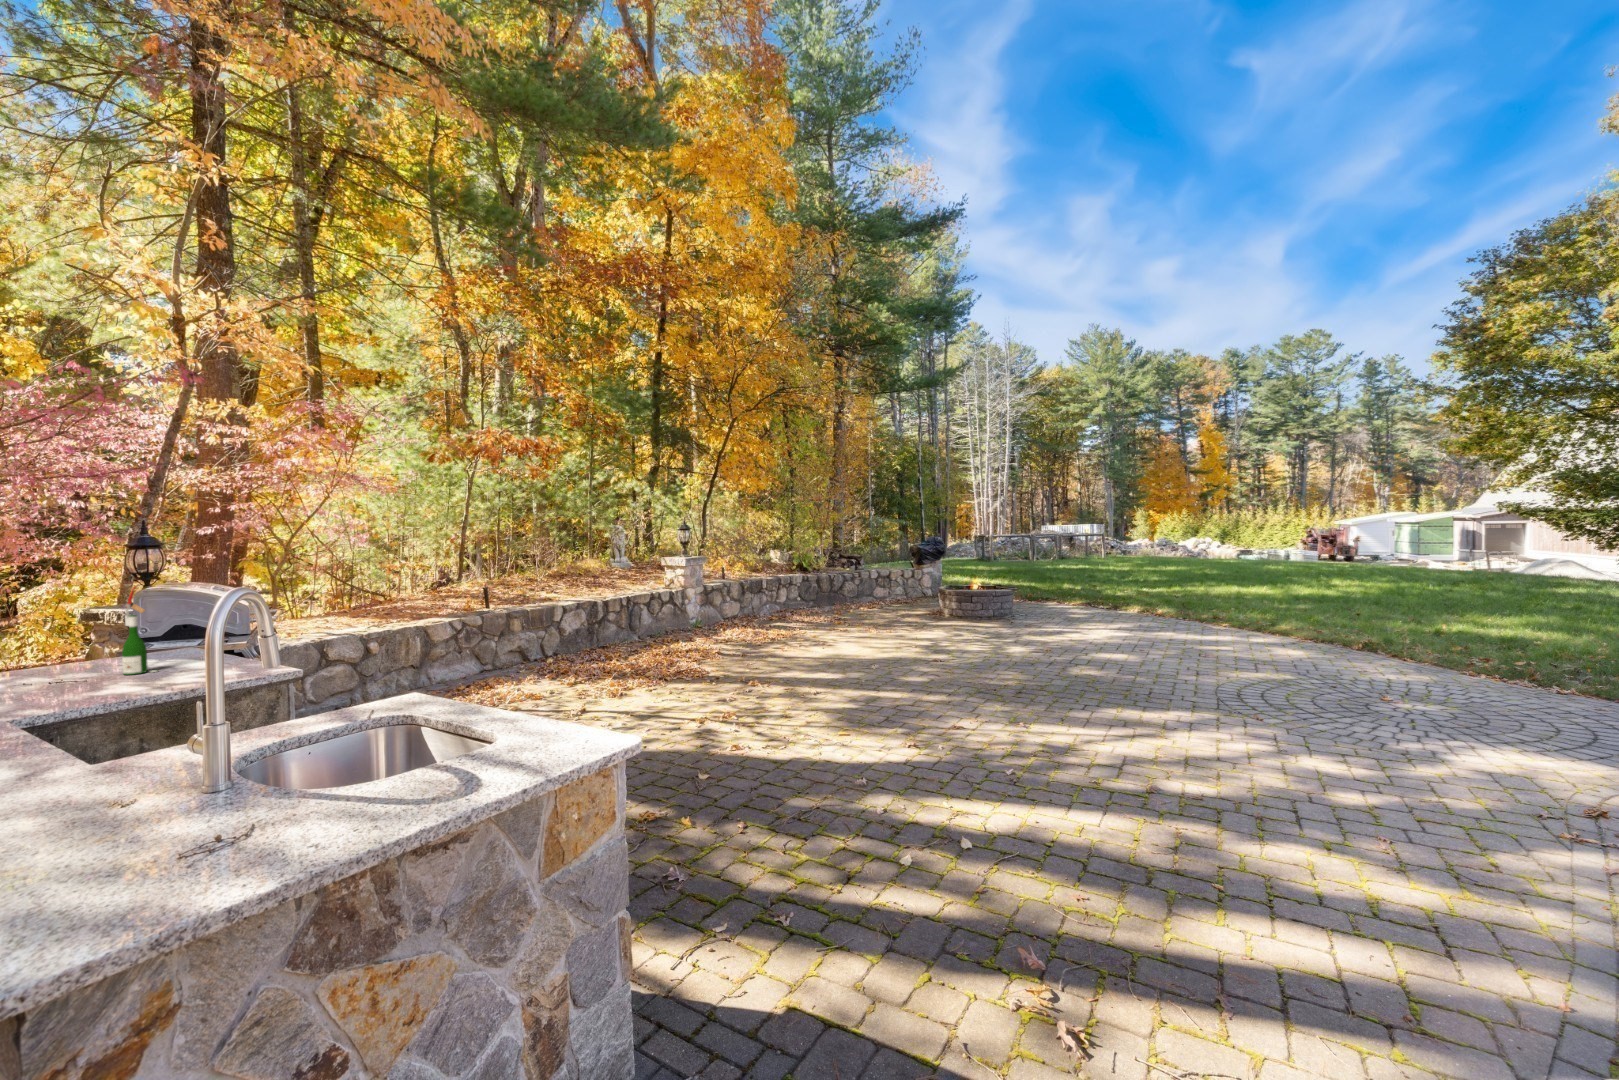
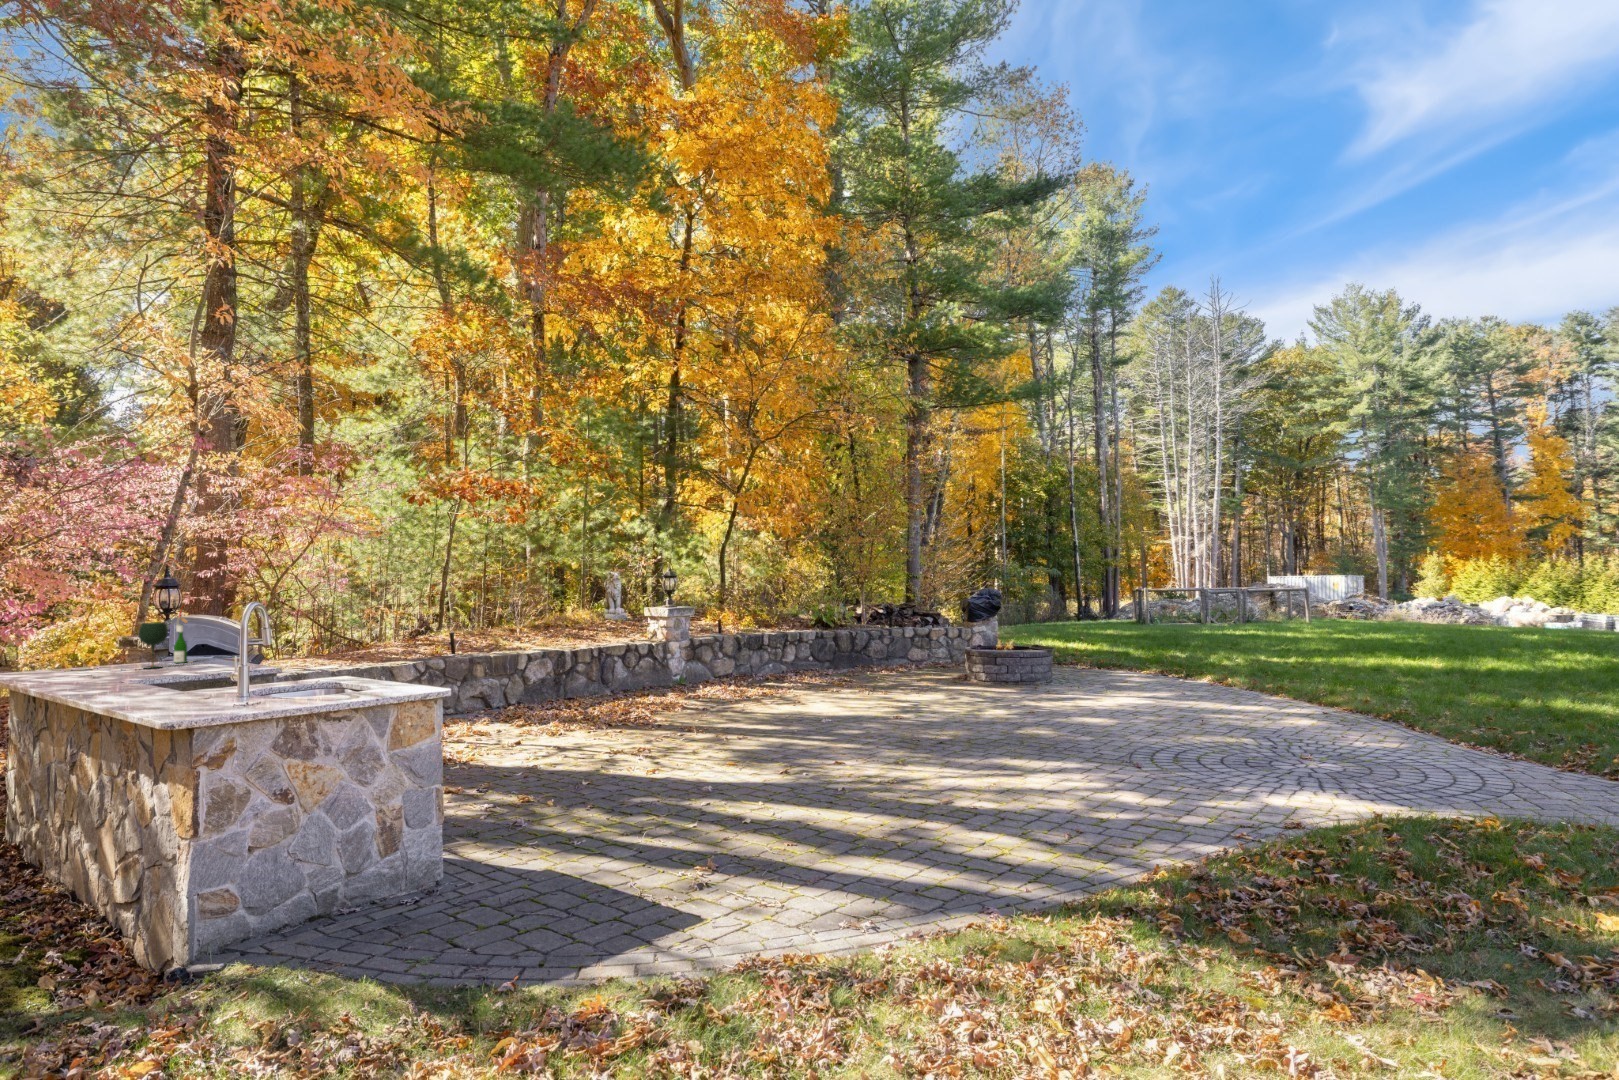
wine glass: none [40,618,100,697] -> present [139,622,168,669]

